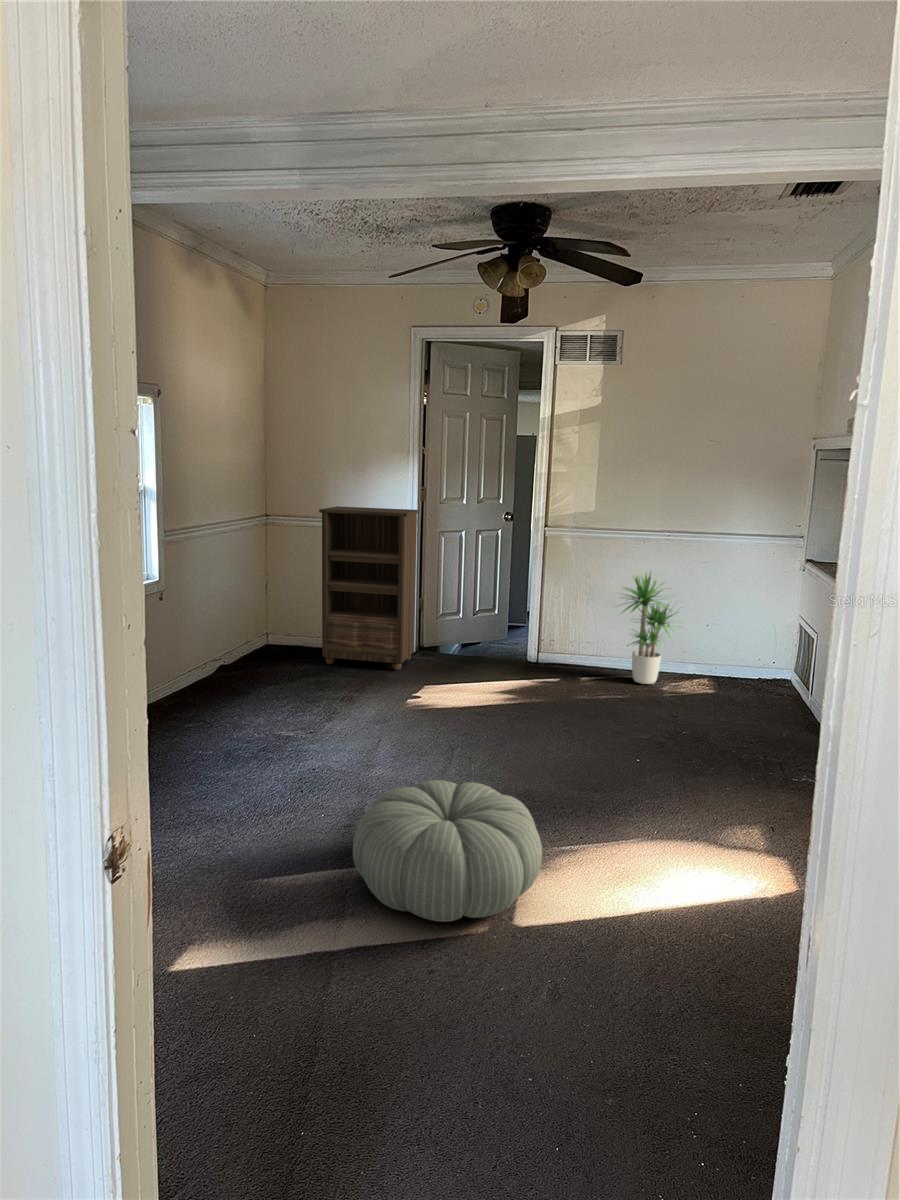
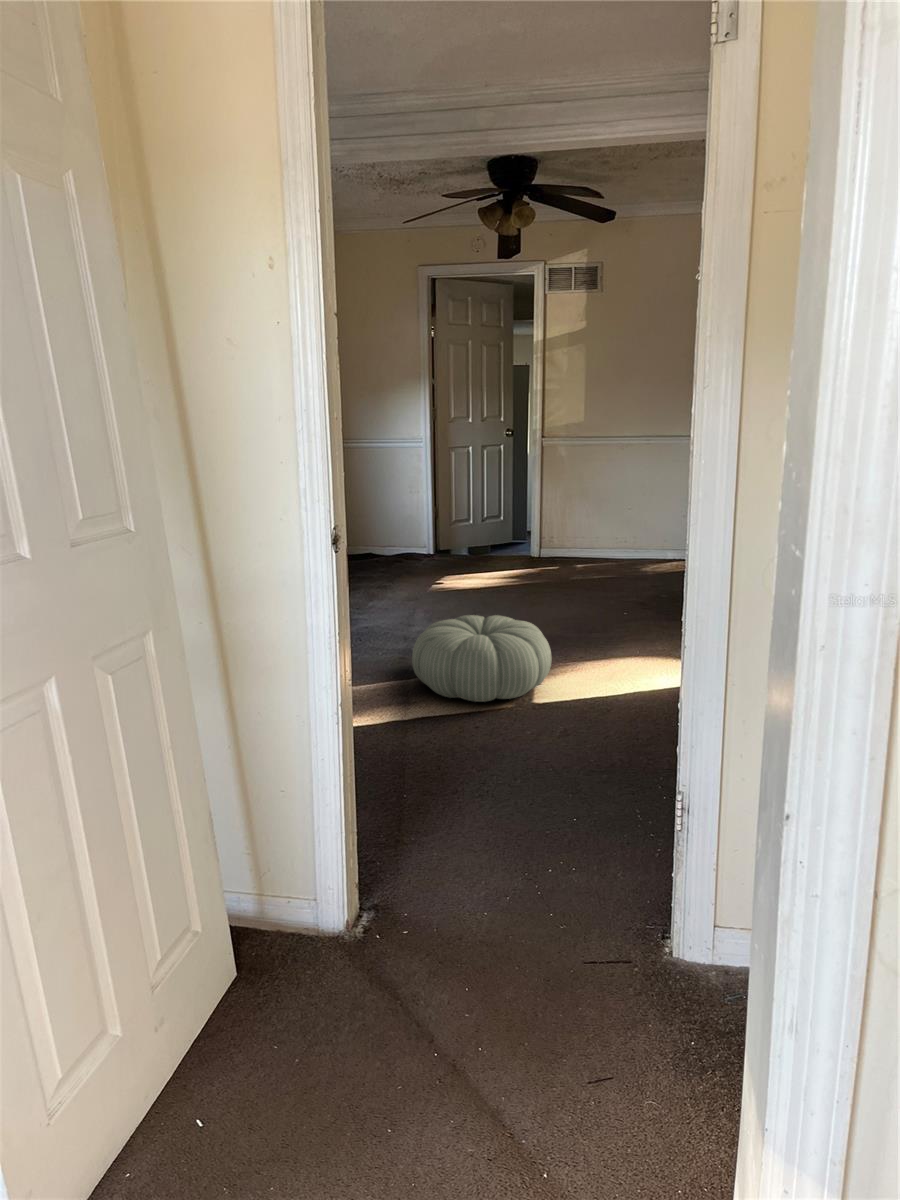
bookshelf: present [319,506,420,670] -> none [348,428,434,566]
potted plant: present [623,572,677,684] -> none [600,468,665,566]

